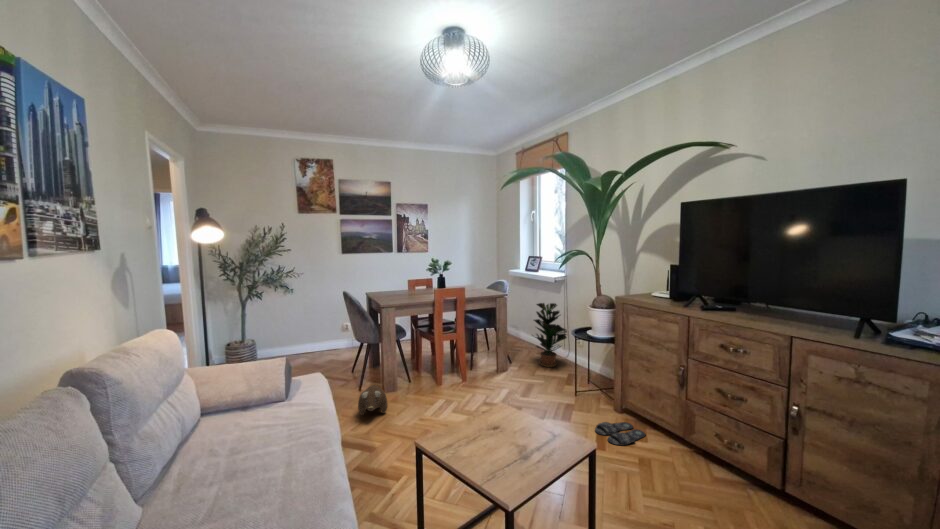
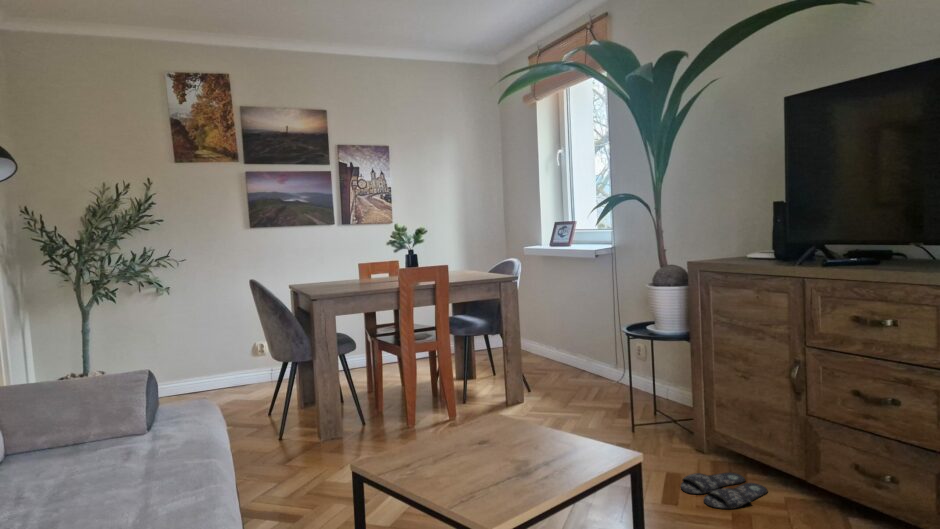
potted plant: present [534,303,567,367] -> none [561,292,623,396]
plush toy: present [358,385,387,415] -> none [274,429,325,480]

